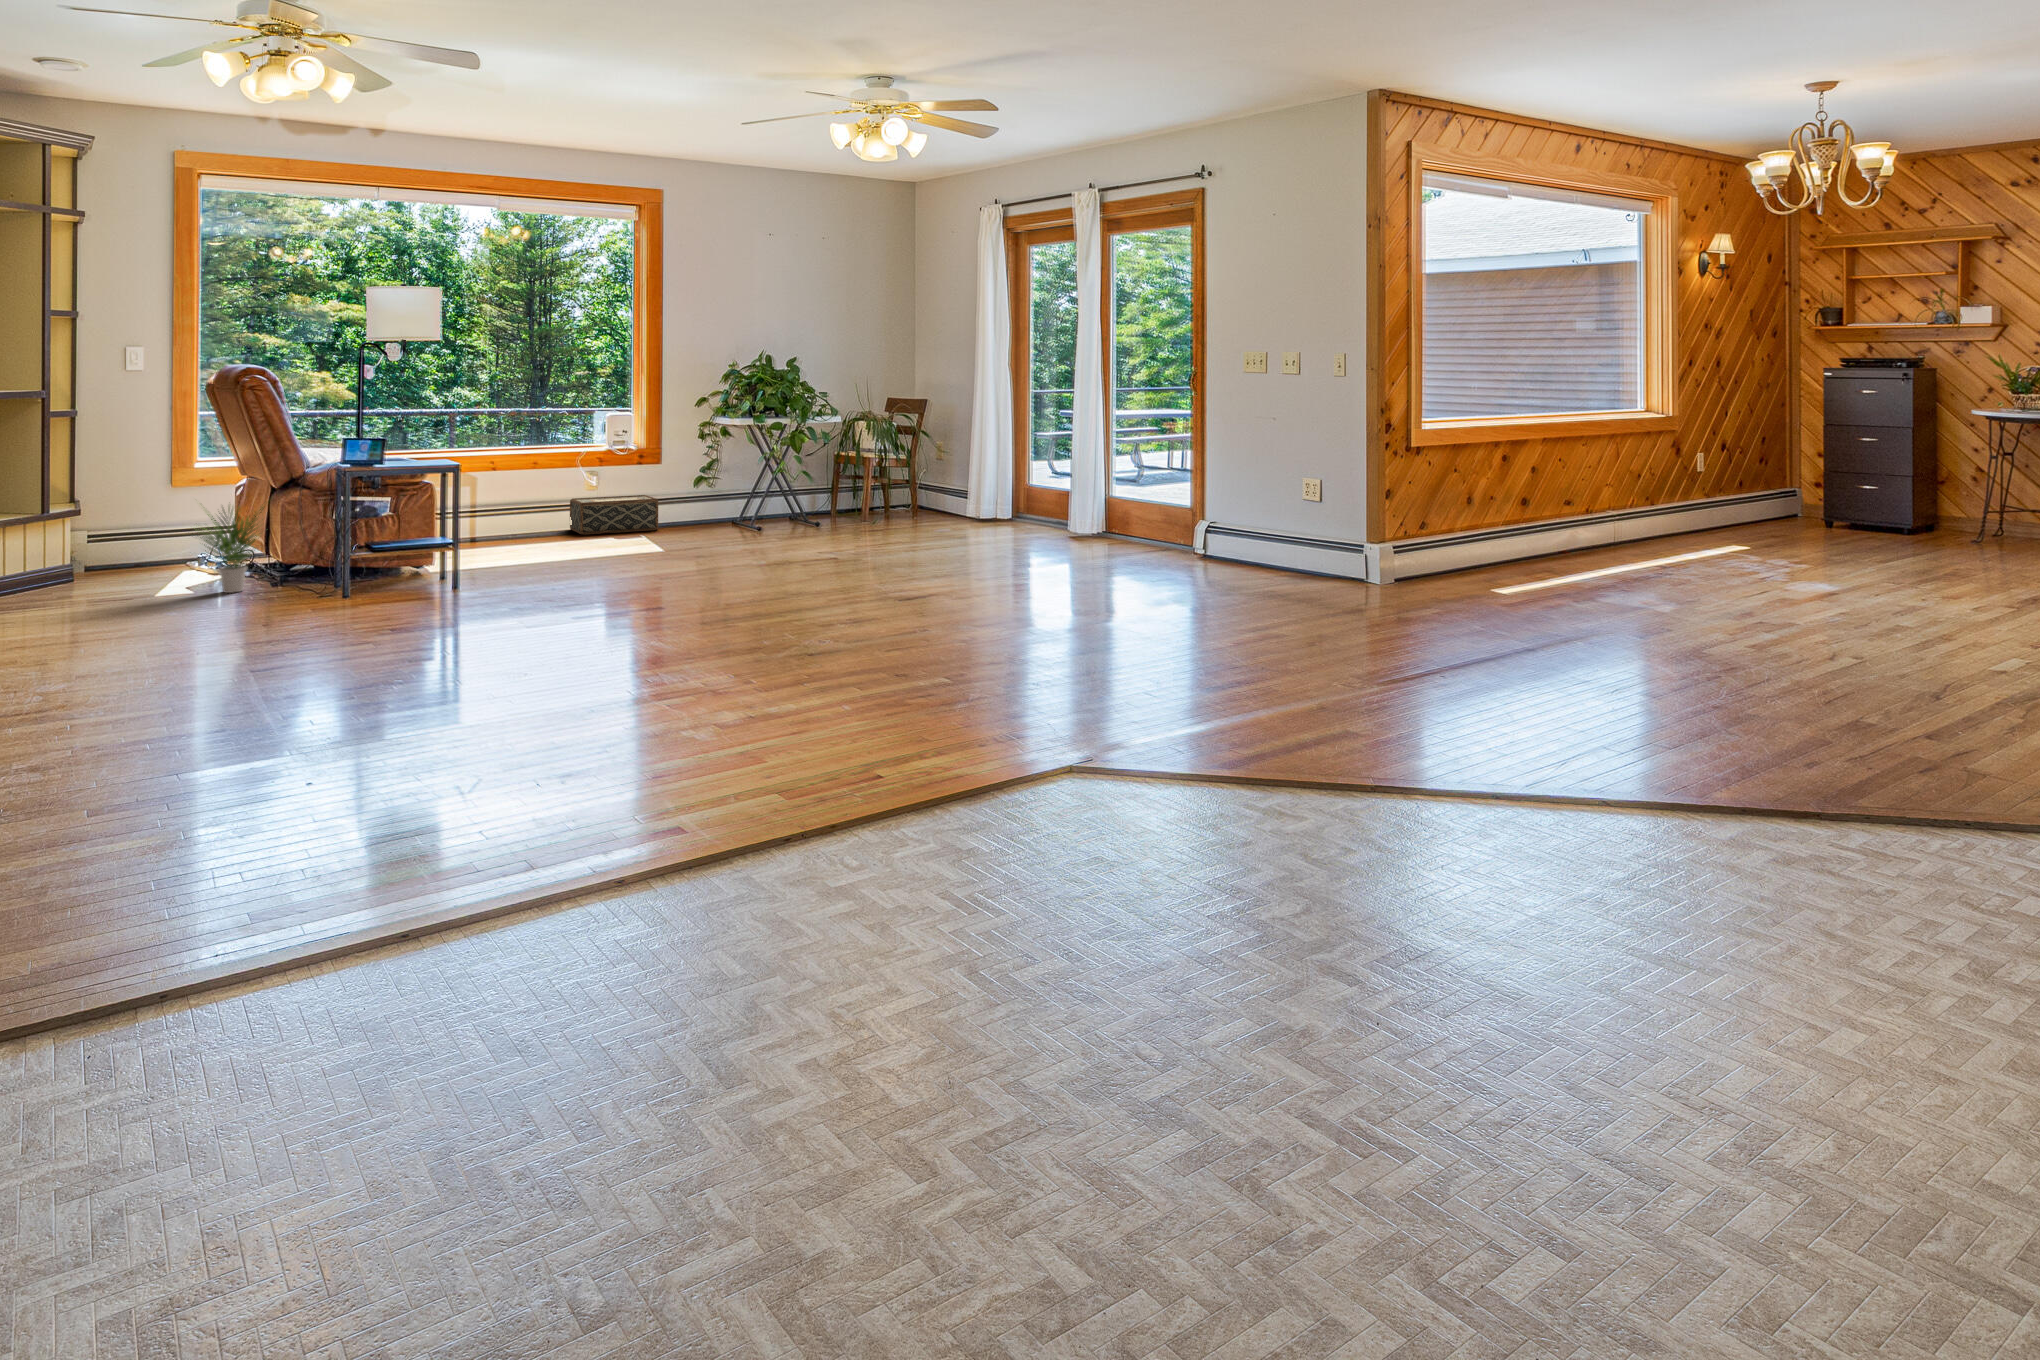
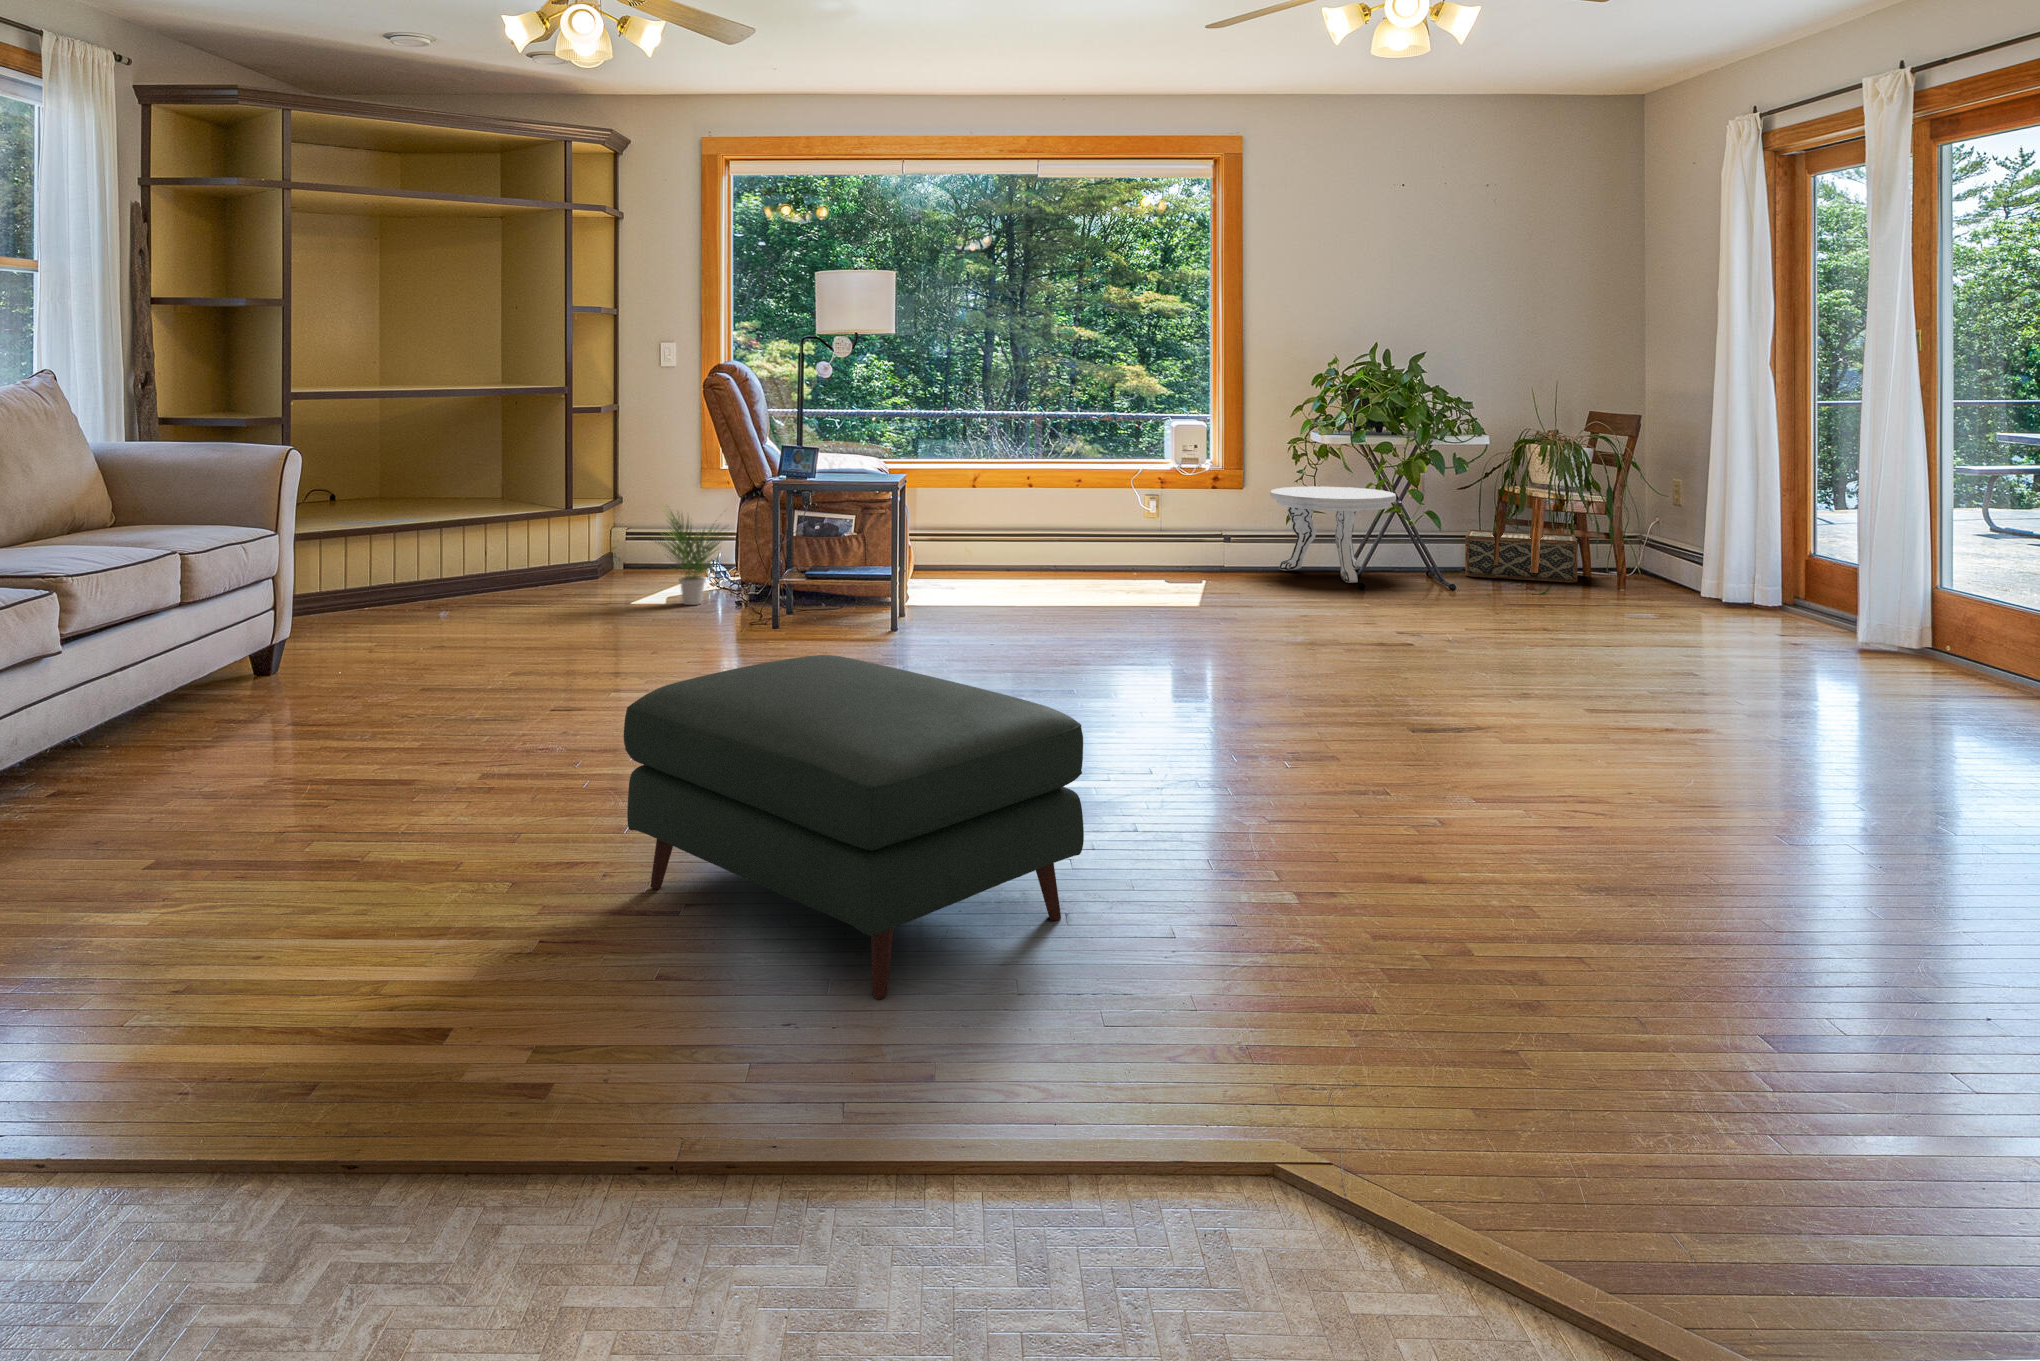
side table: none [694,459,785,528] -> present [1270,487,1396,583]
woven basket: present [570,495,658,535] -> present [1465,530,1578,583]
ottoman: none [543,573,852,757] -> present [624,655,1084,999]

